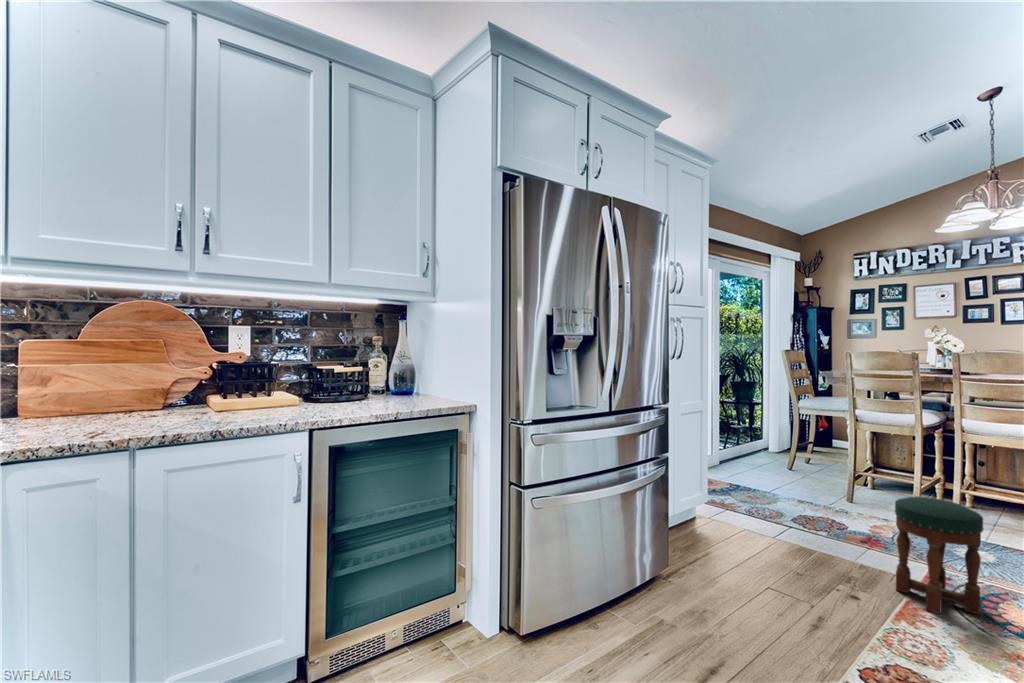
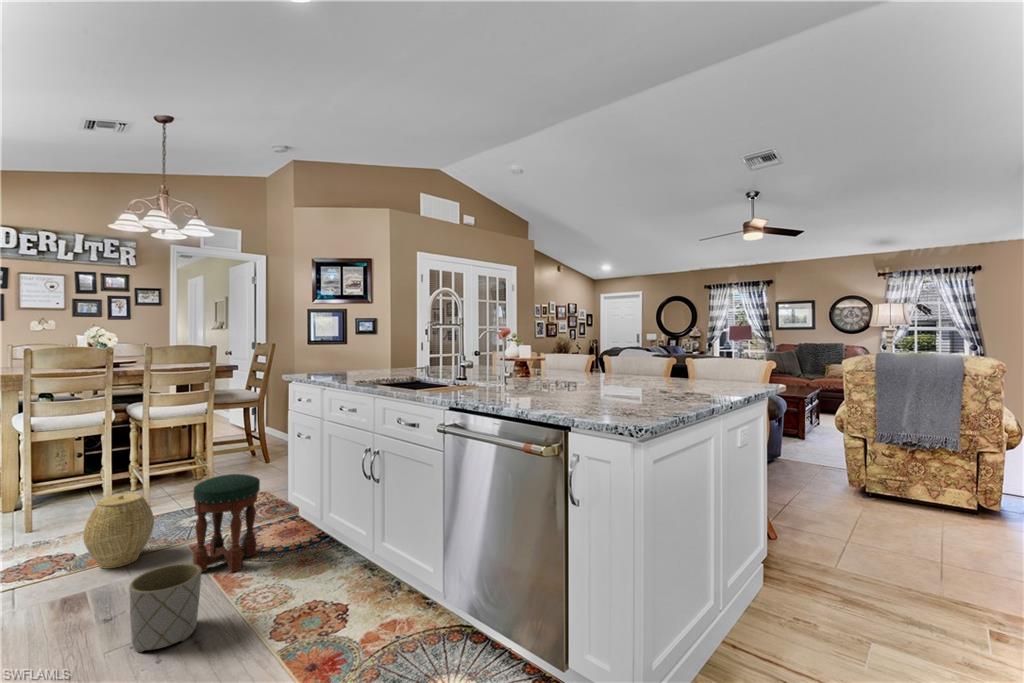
woven basket: none [833,485,894,554] -> present [83,493,154,568]
planter: none [778,542,838,617] -> present [129,563,202,652]

